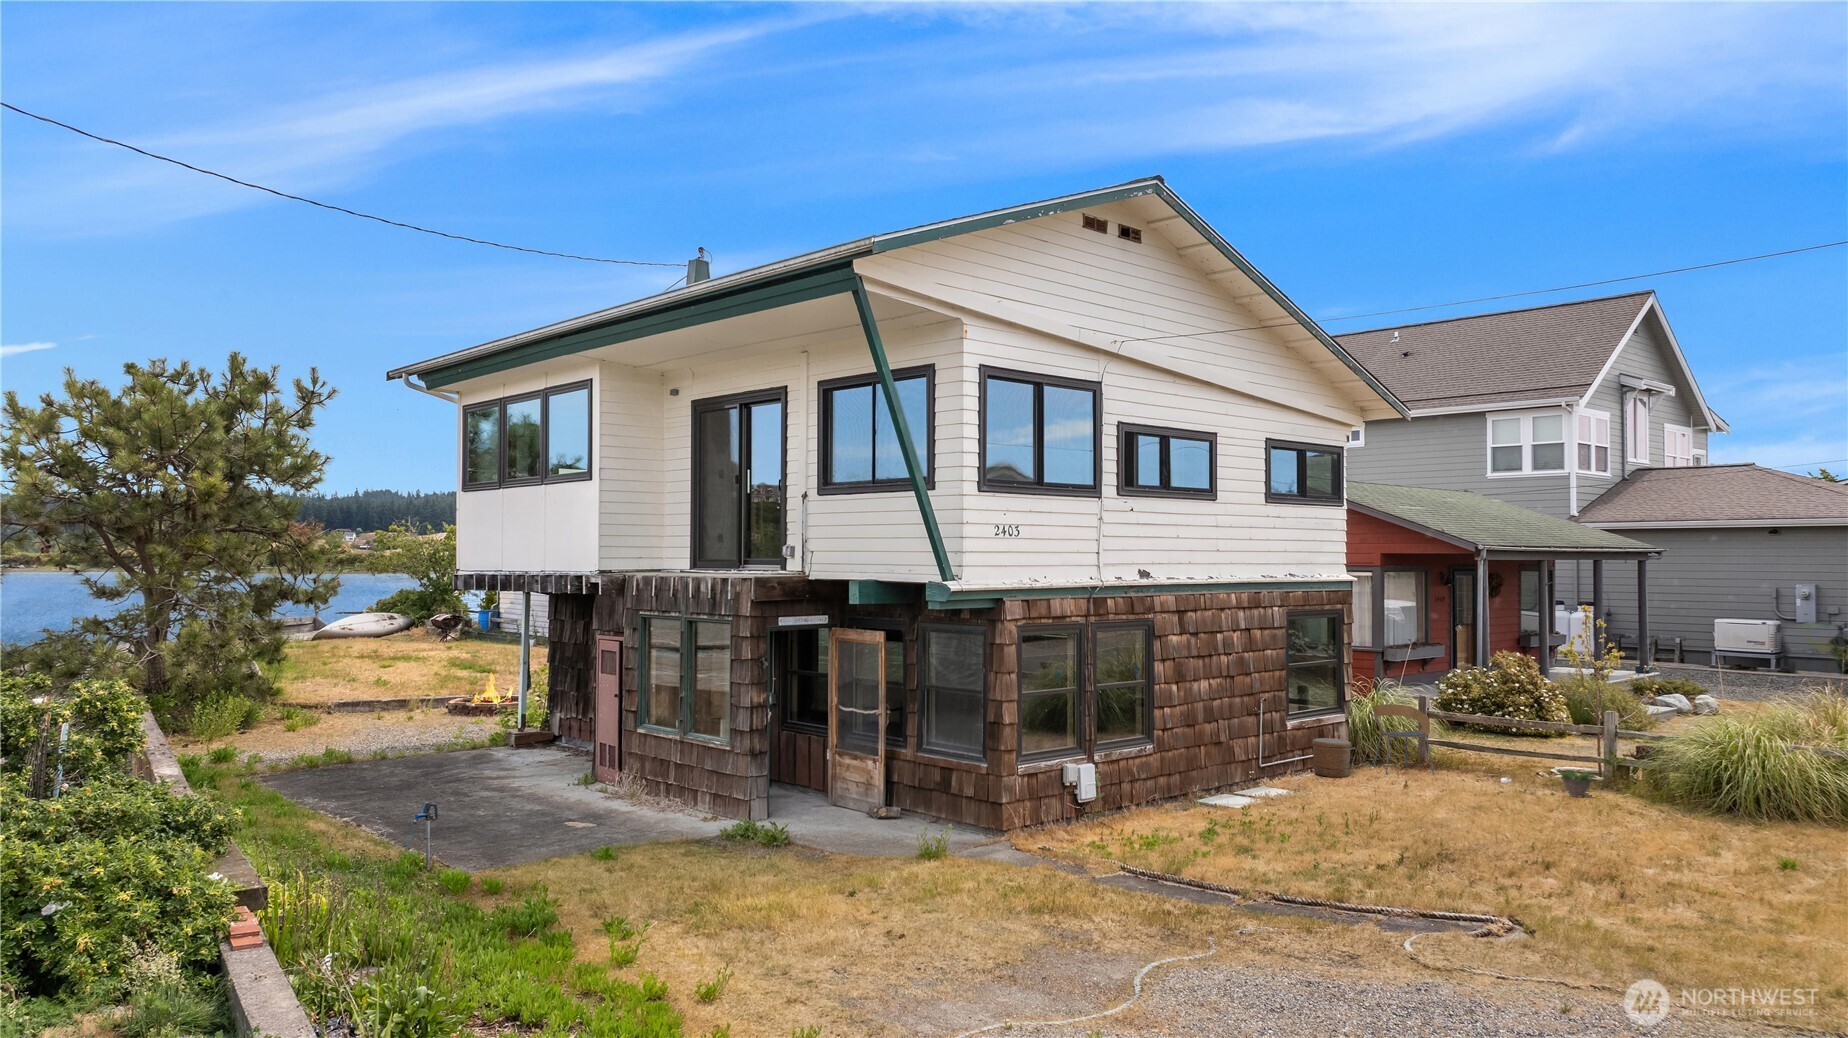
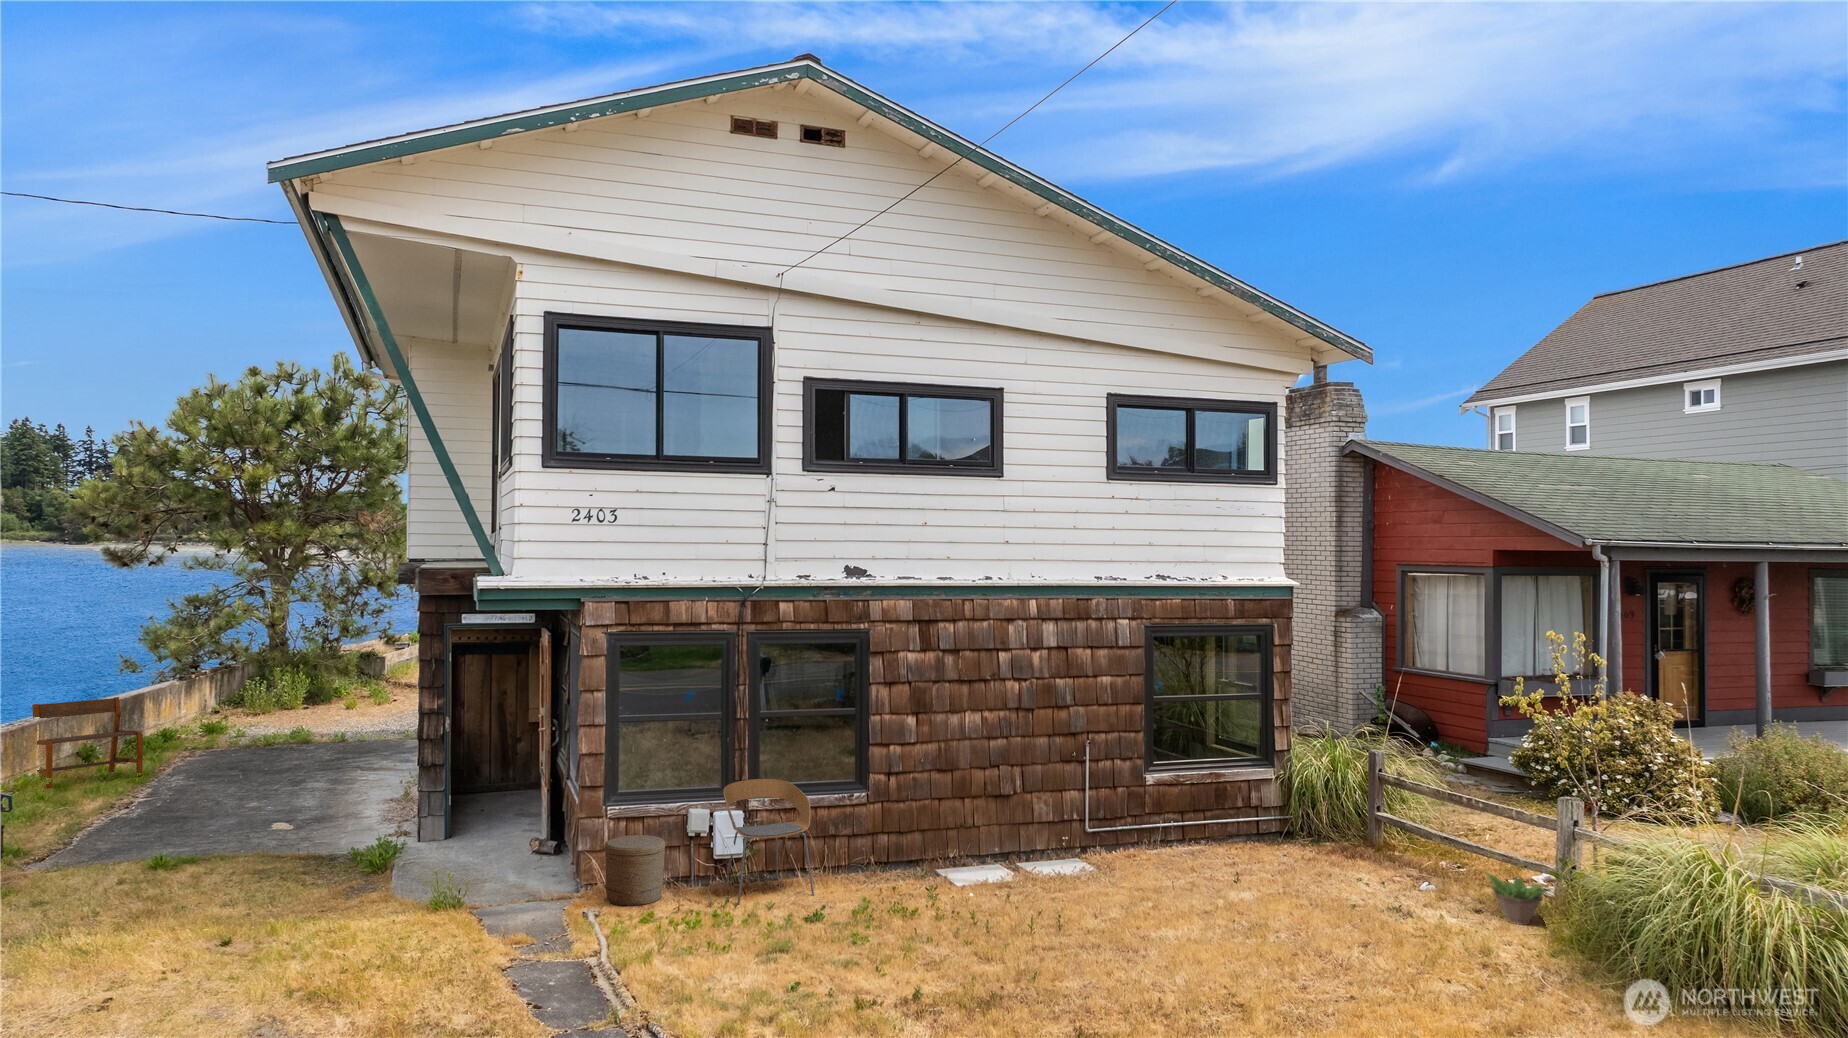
chair: present [1372,704,1434,774] -> present [724,779,814,905]
bench: none [159,709,271,809] -> present [32,697,143,788]
woven basket: present [1312,738,1351,778] -> present [605,835,665,906]

